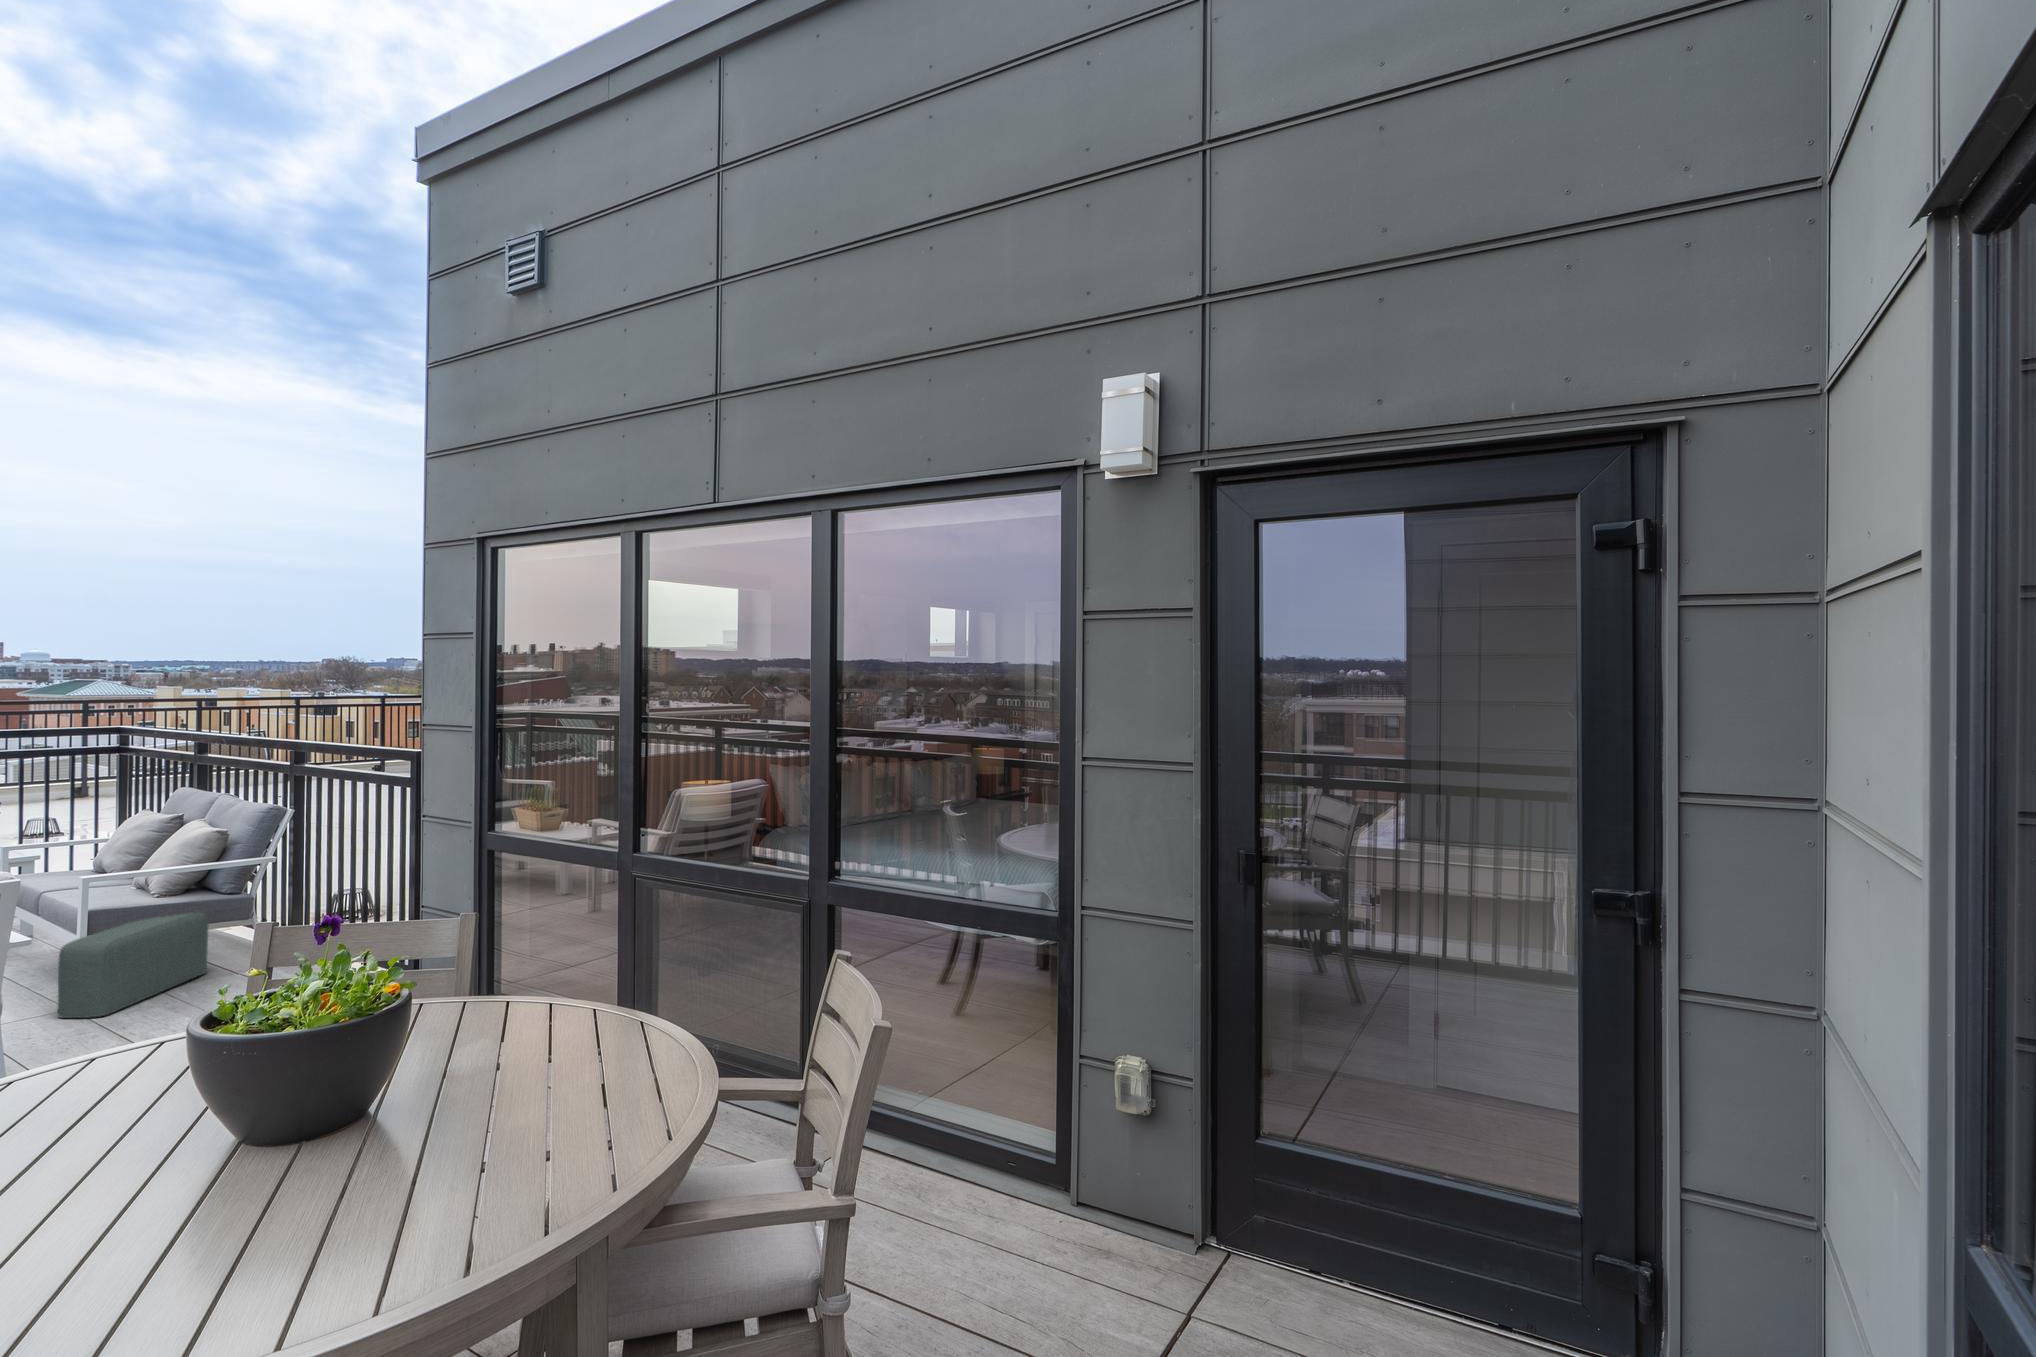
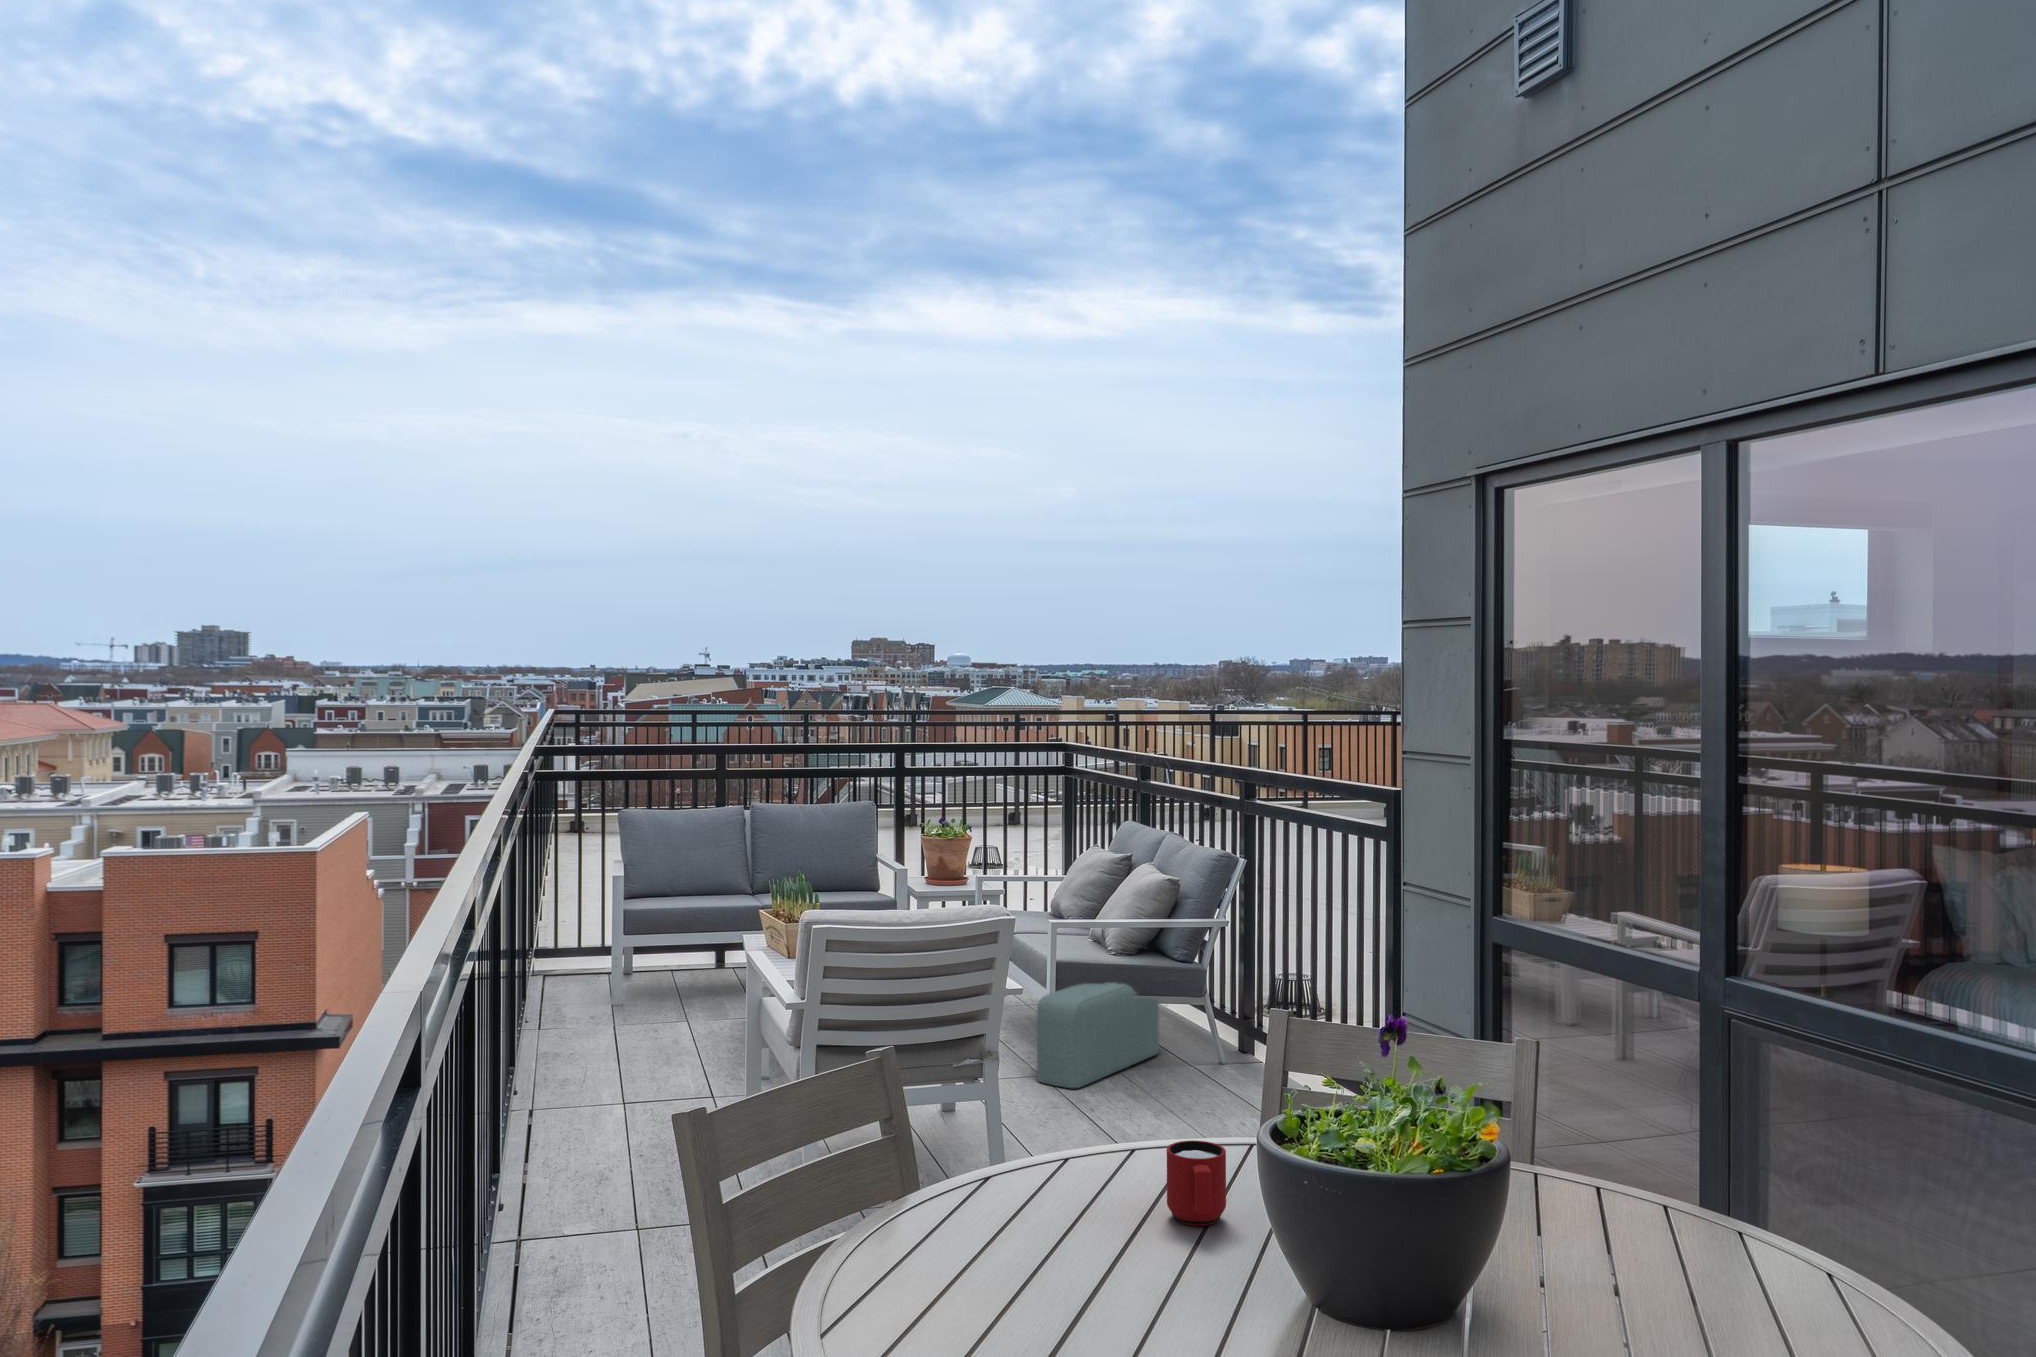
mug: none [50,1028,117,1099] -> present [1167,1141,1226,1226]

